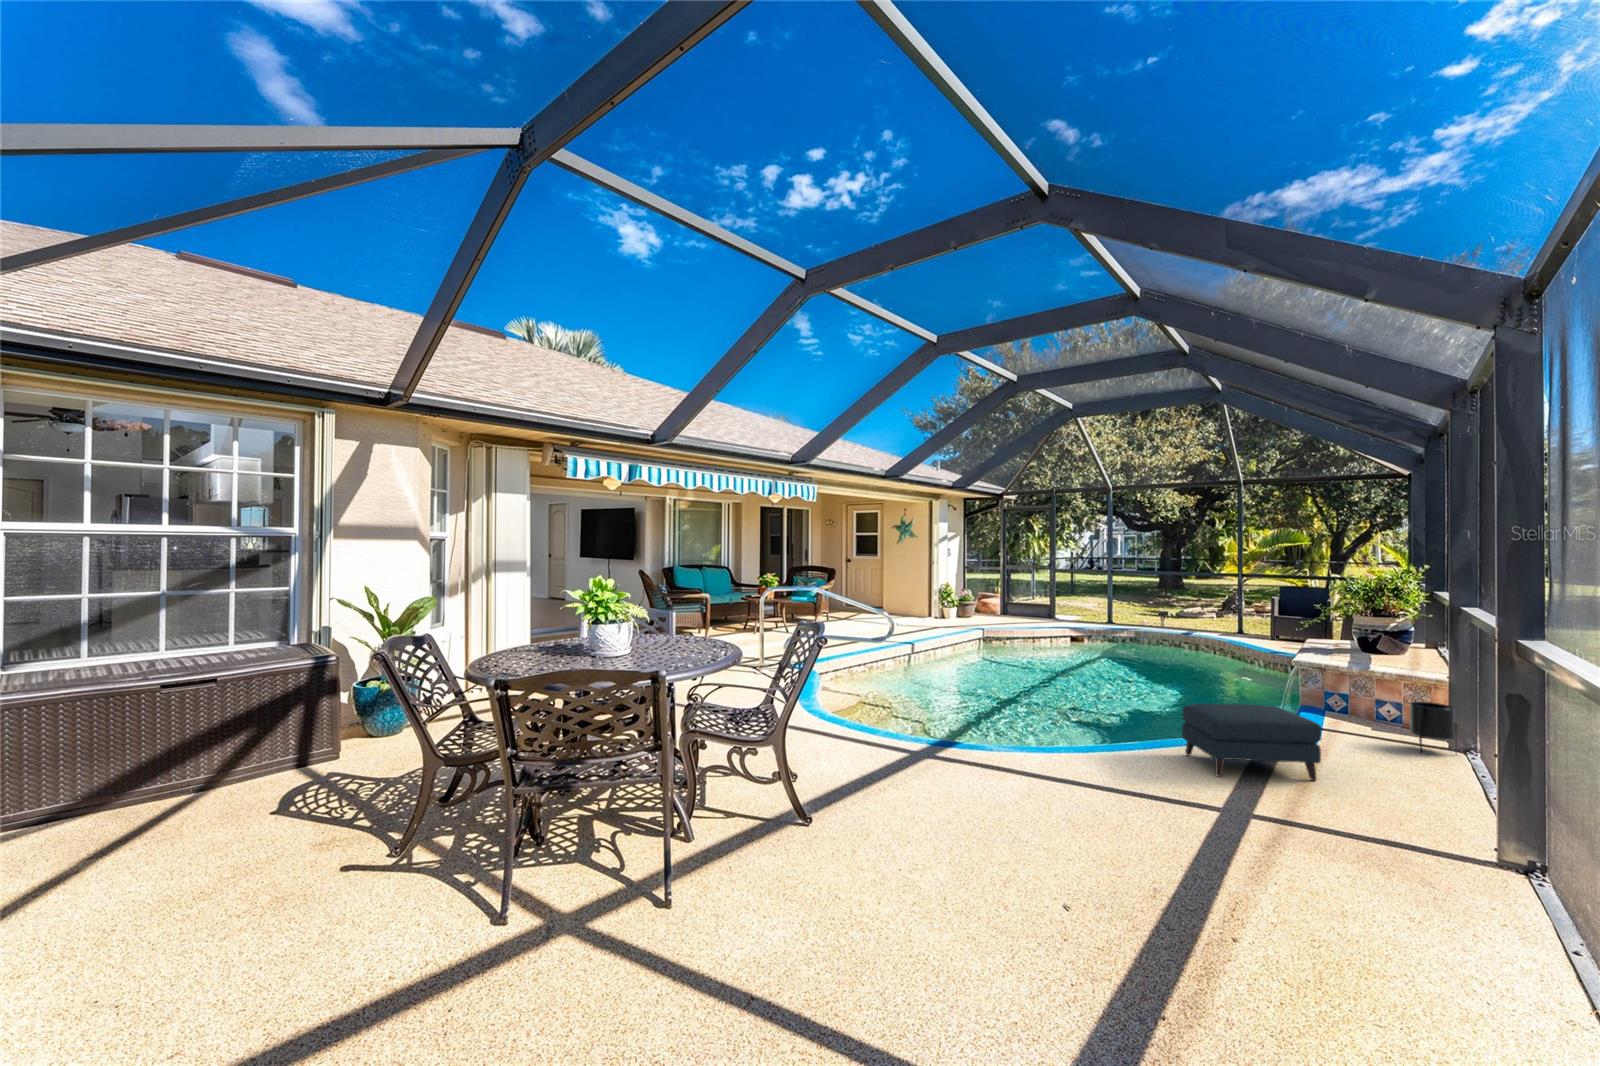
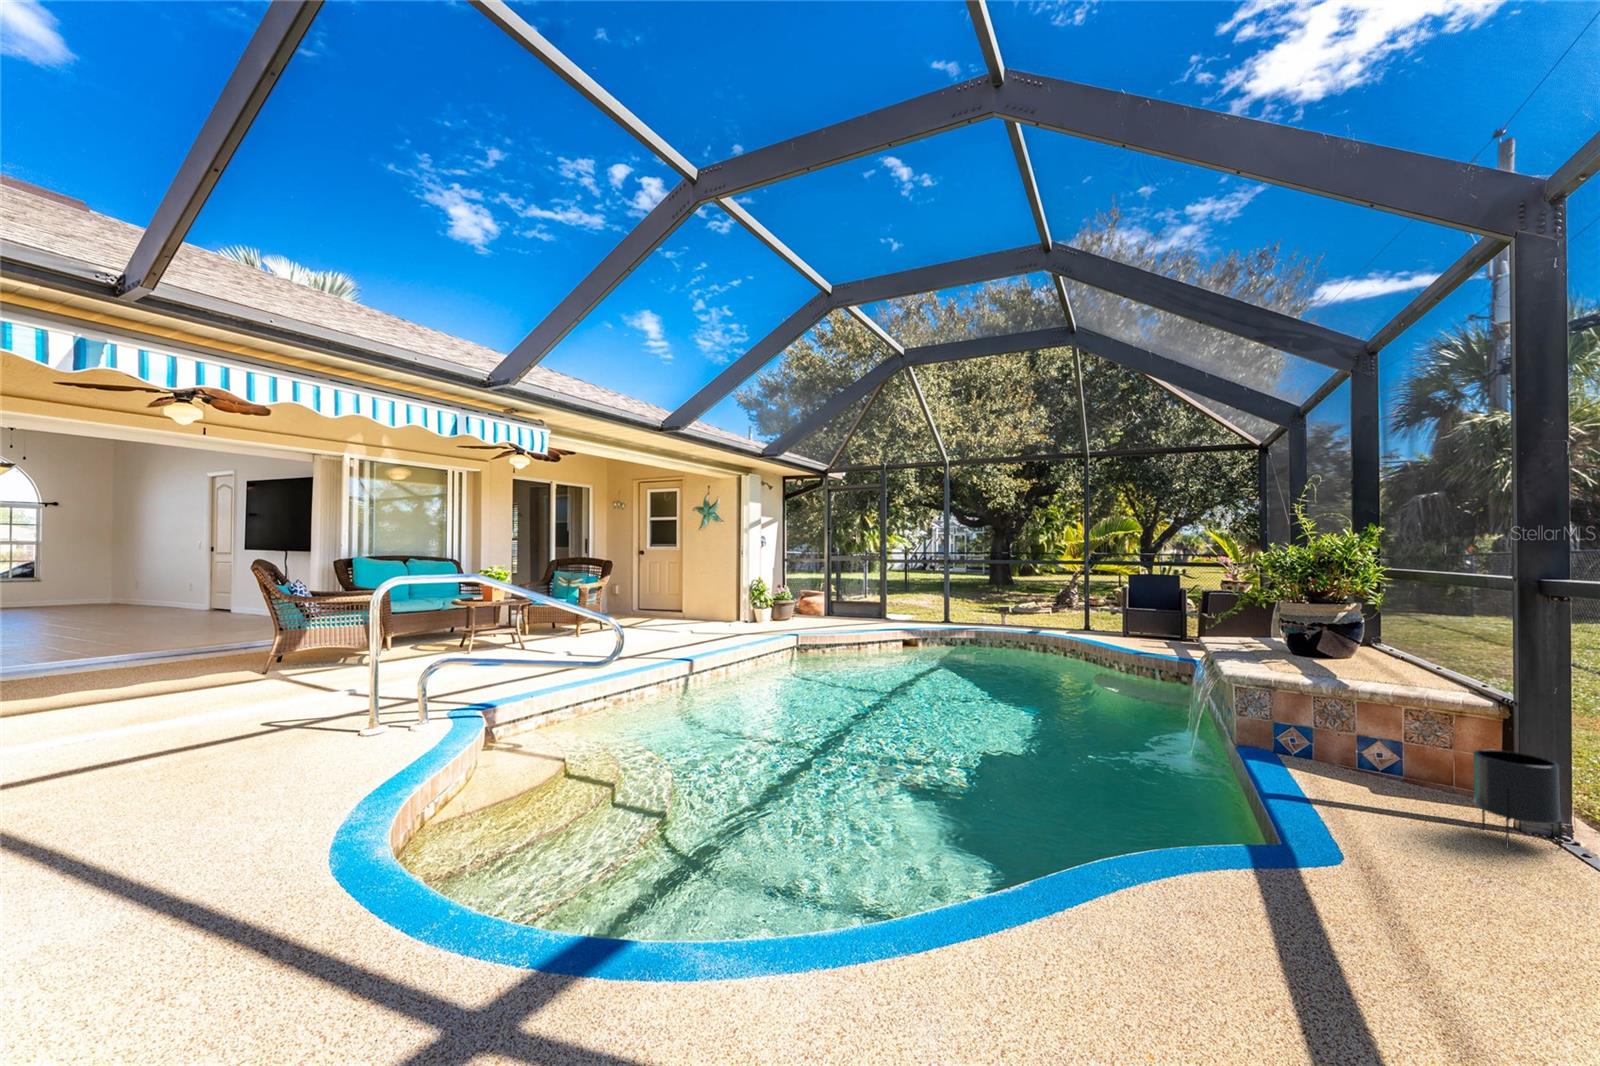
ottoman: present [1182,703,1322,781] -> none [1136,791,1468,1005]

